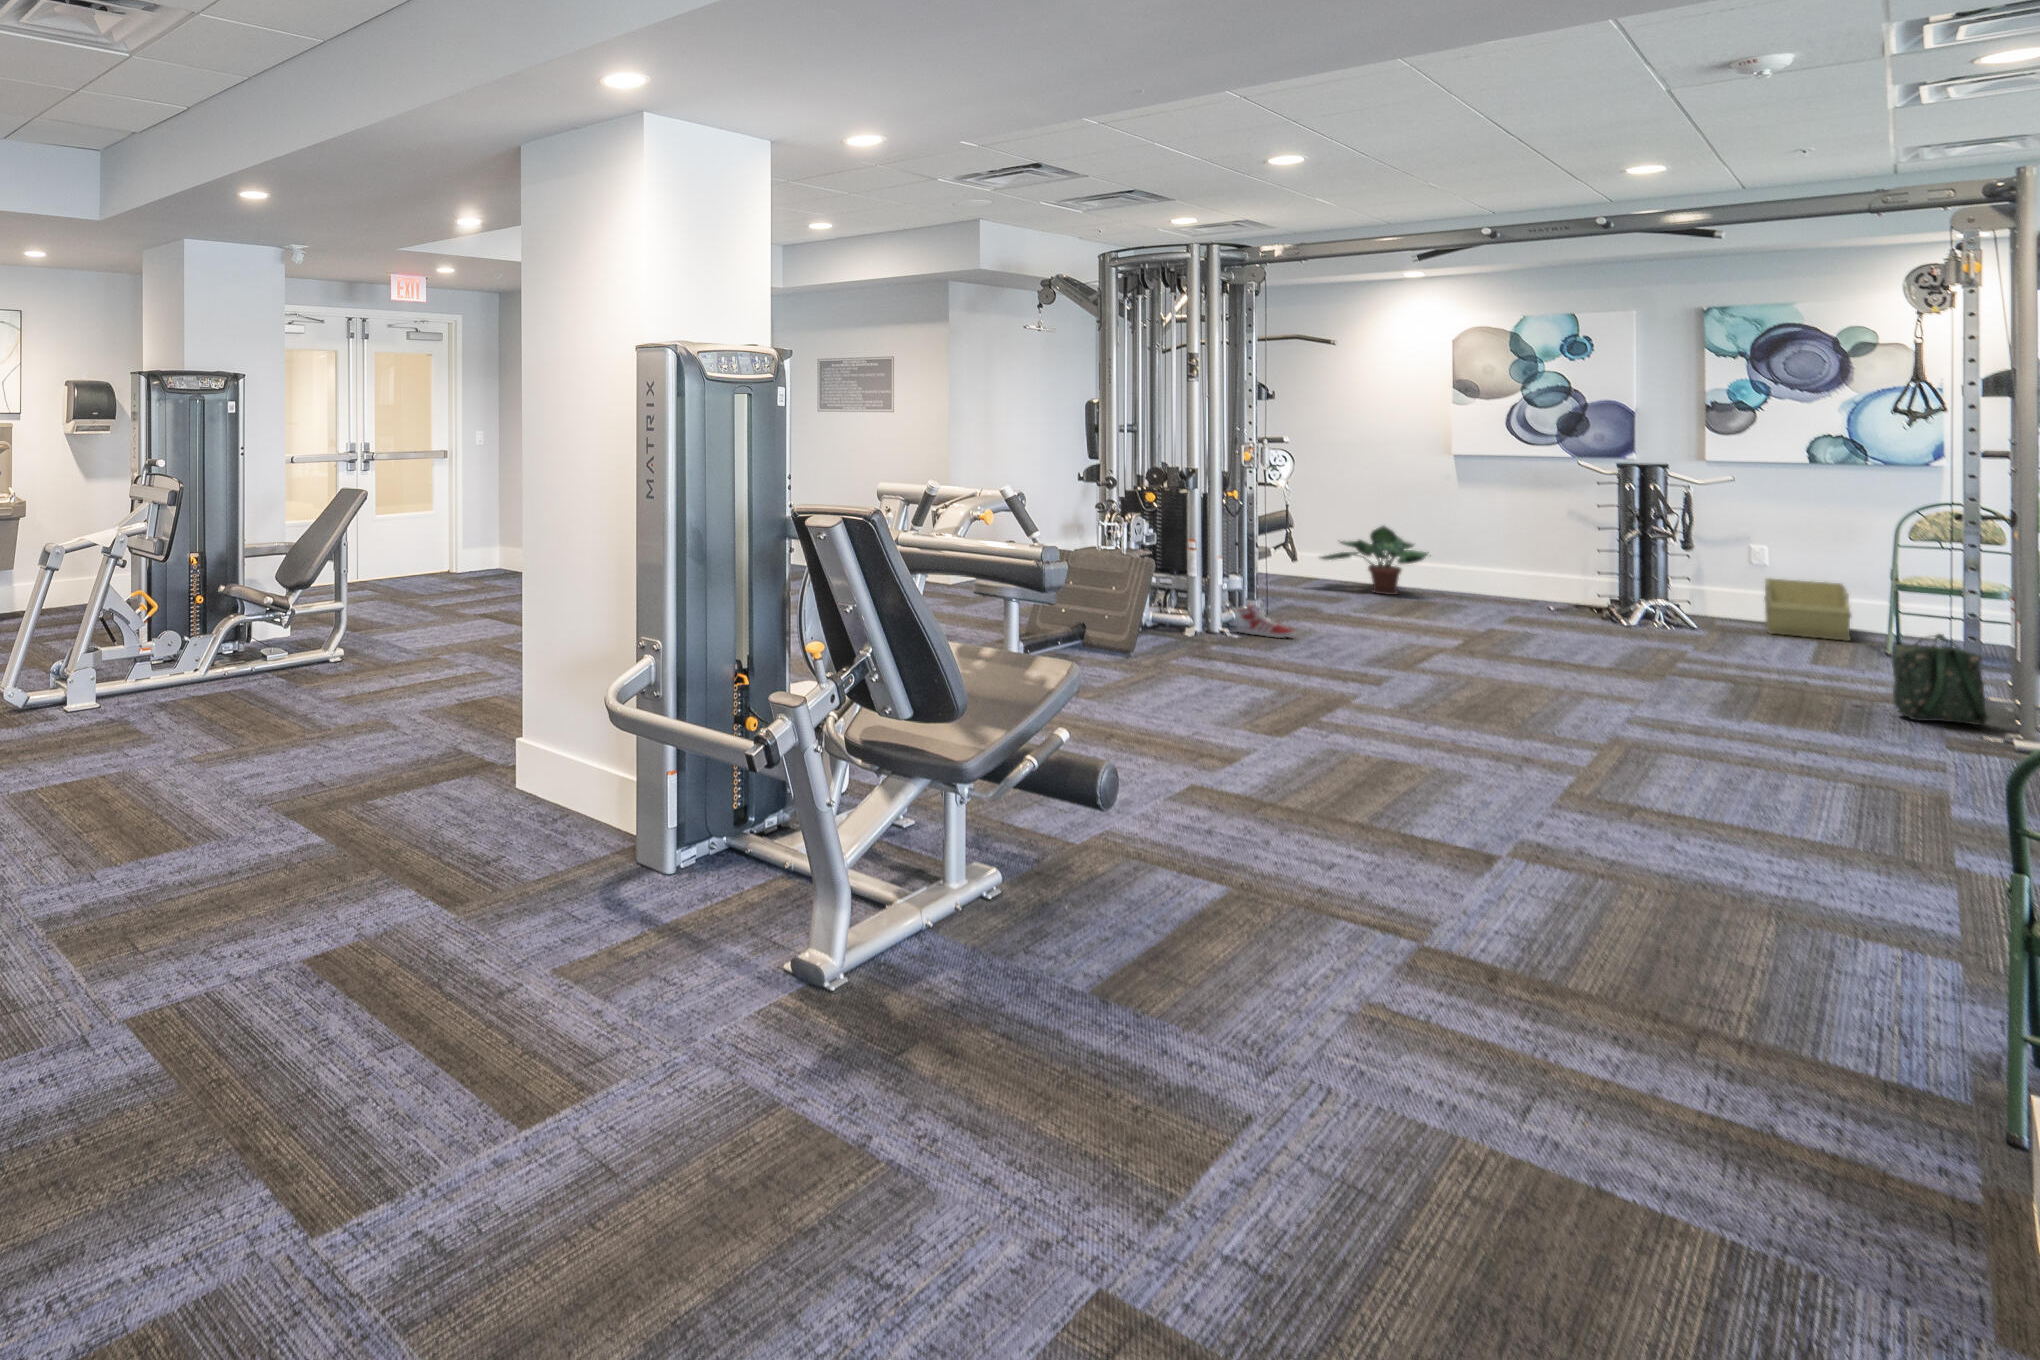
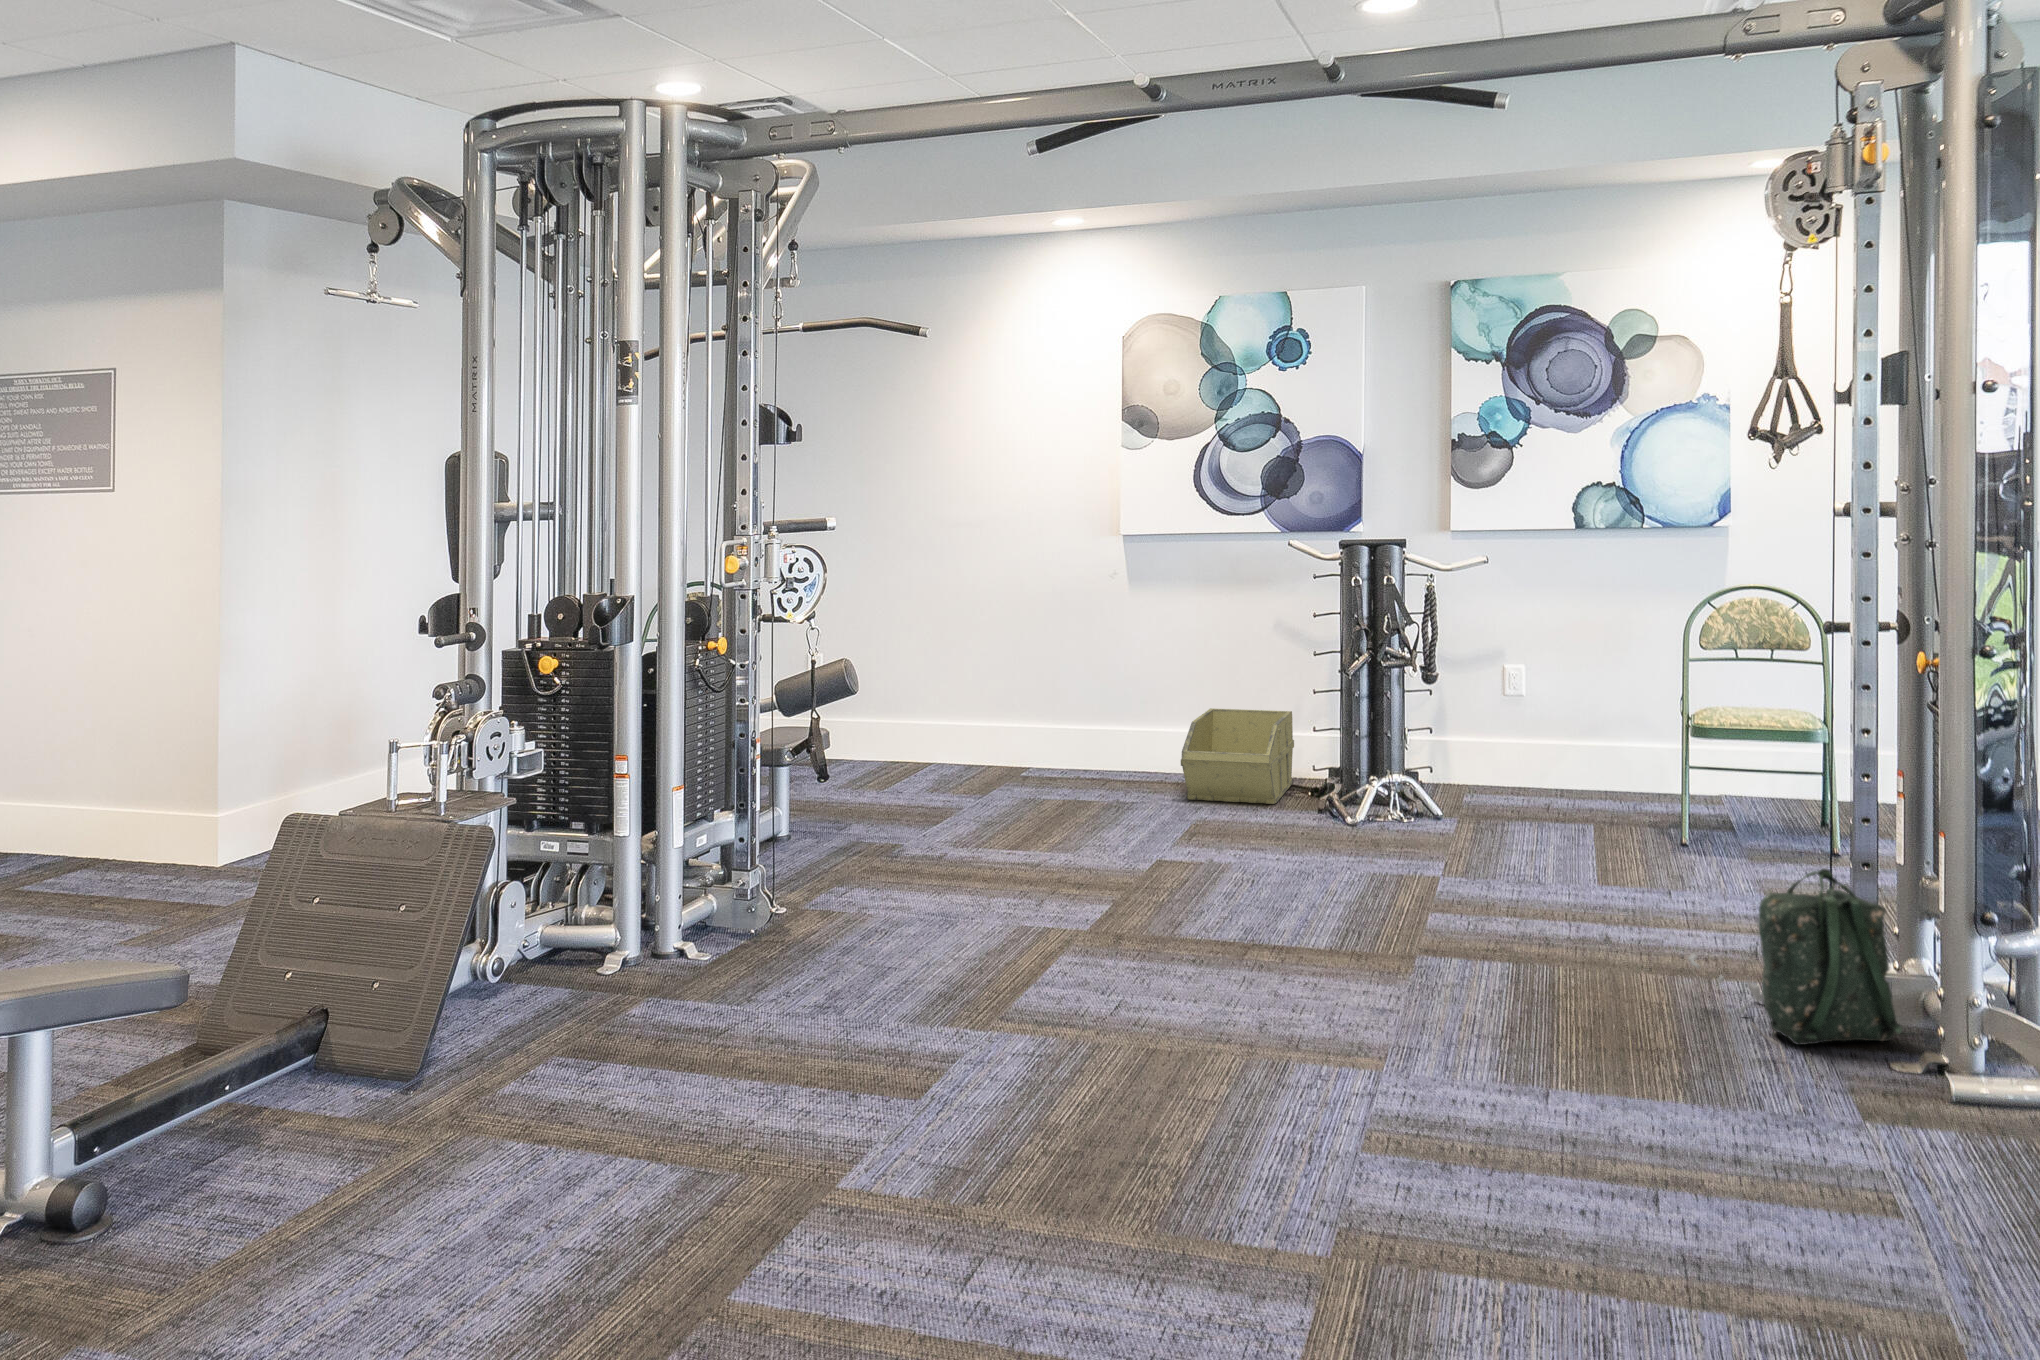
potted plant: present [1321,526,1429,595] -> none [918,662,1094,787]
storage bin: present [1764,578,1851,641] -> present [1181,708,1294,804]
sneaker: present [1238,605,1295,638] -> none [720,876,824,947]

